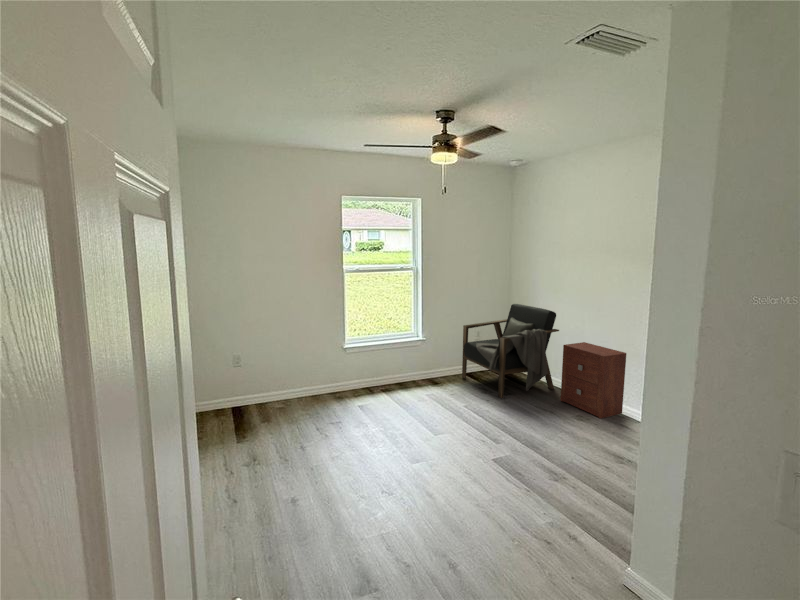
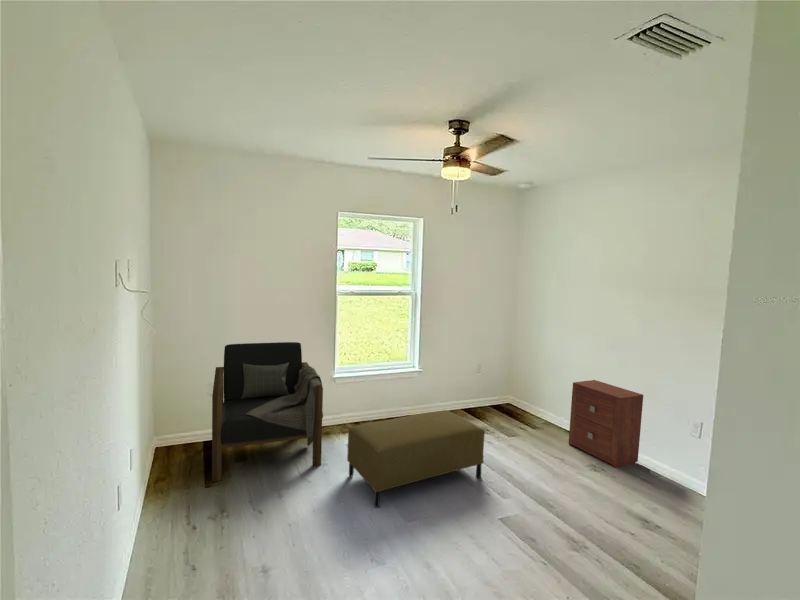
armchair: present [462,304,559,398] -> present [212,342,323,482]
ottoman: none [359,373,480,454] -> present [347,410,485,507]

